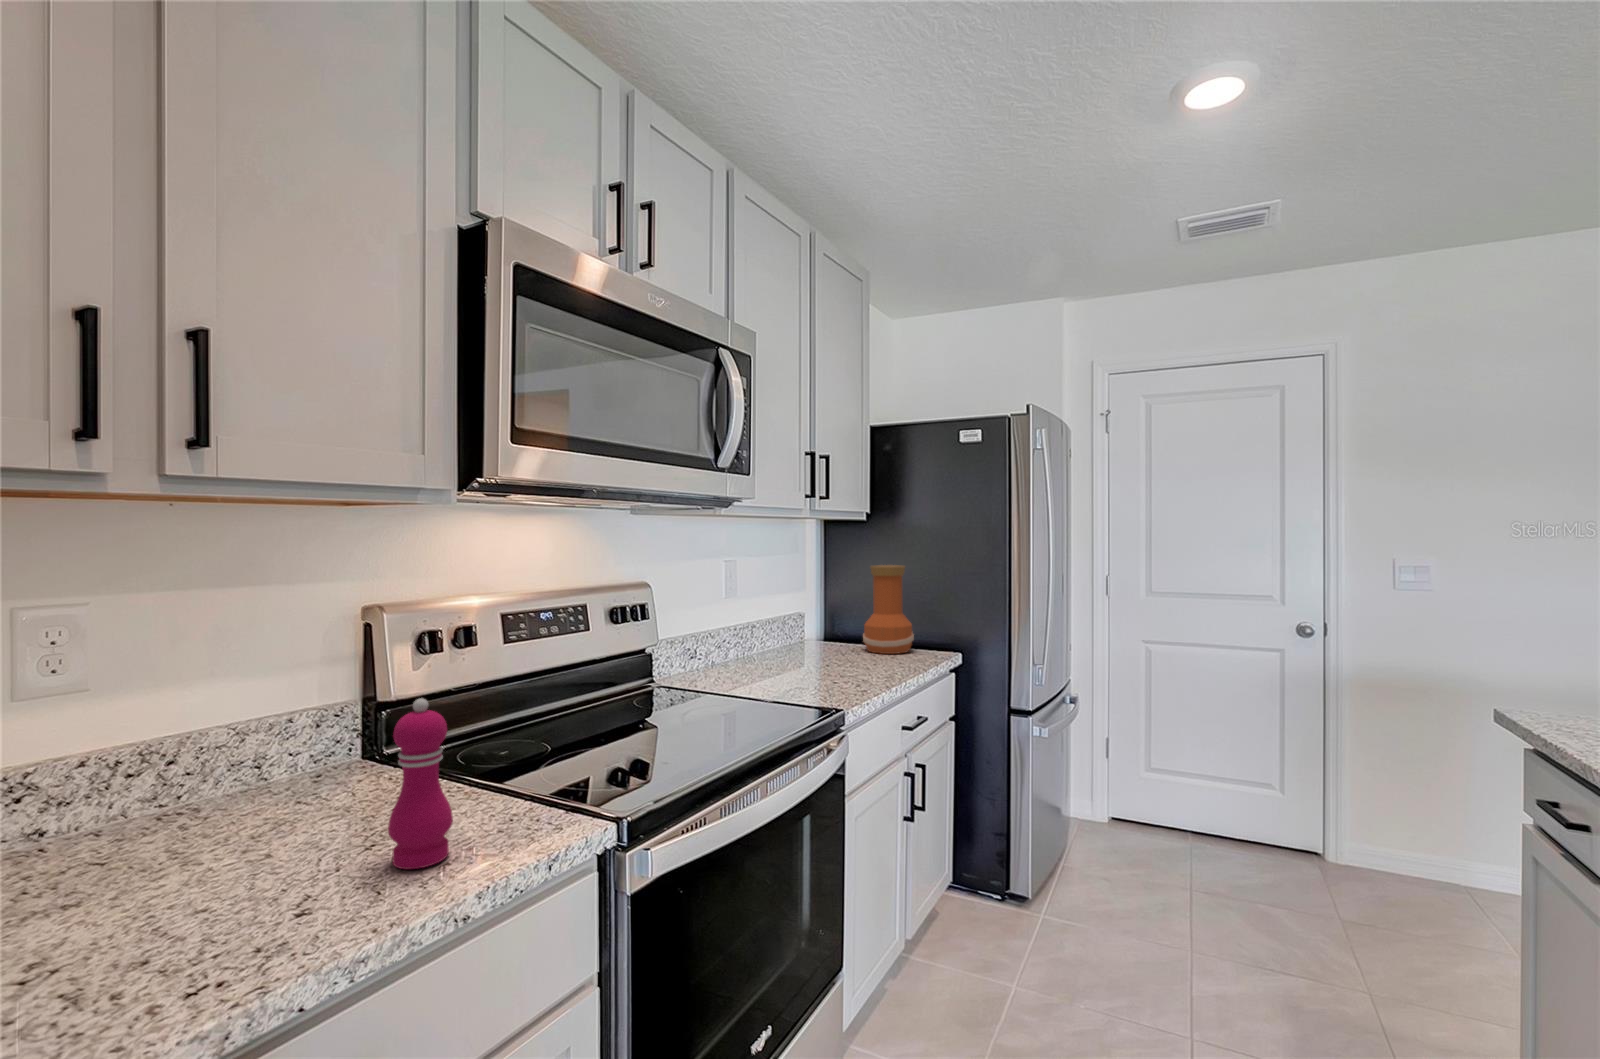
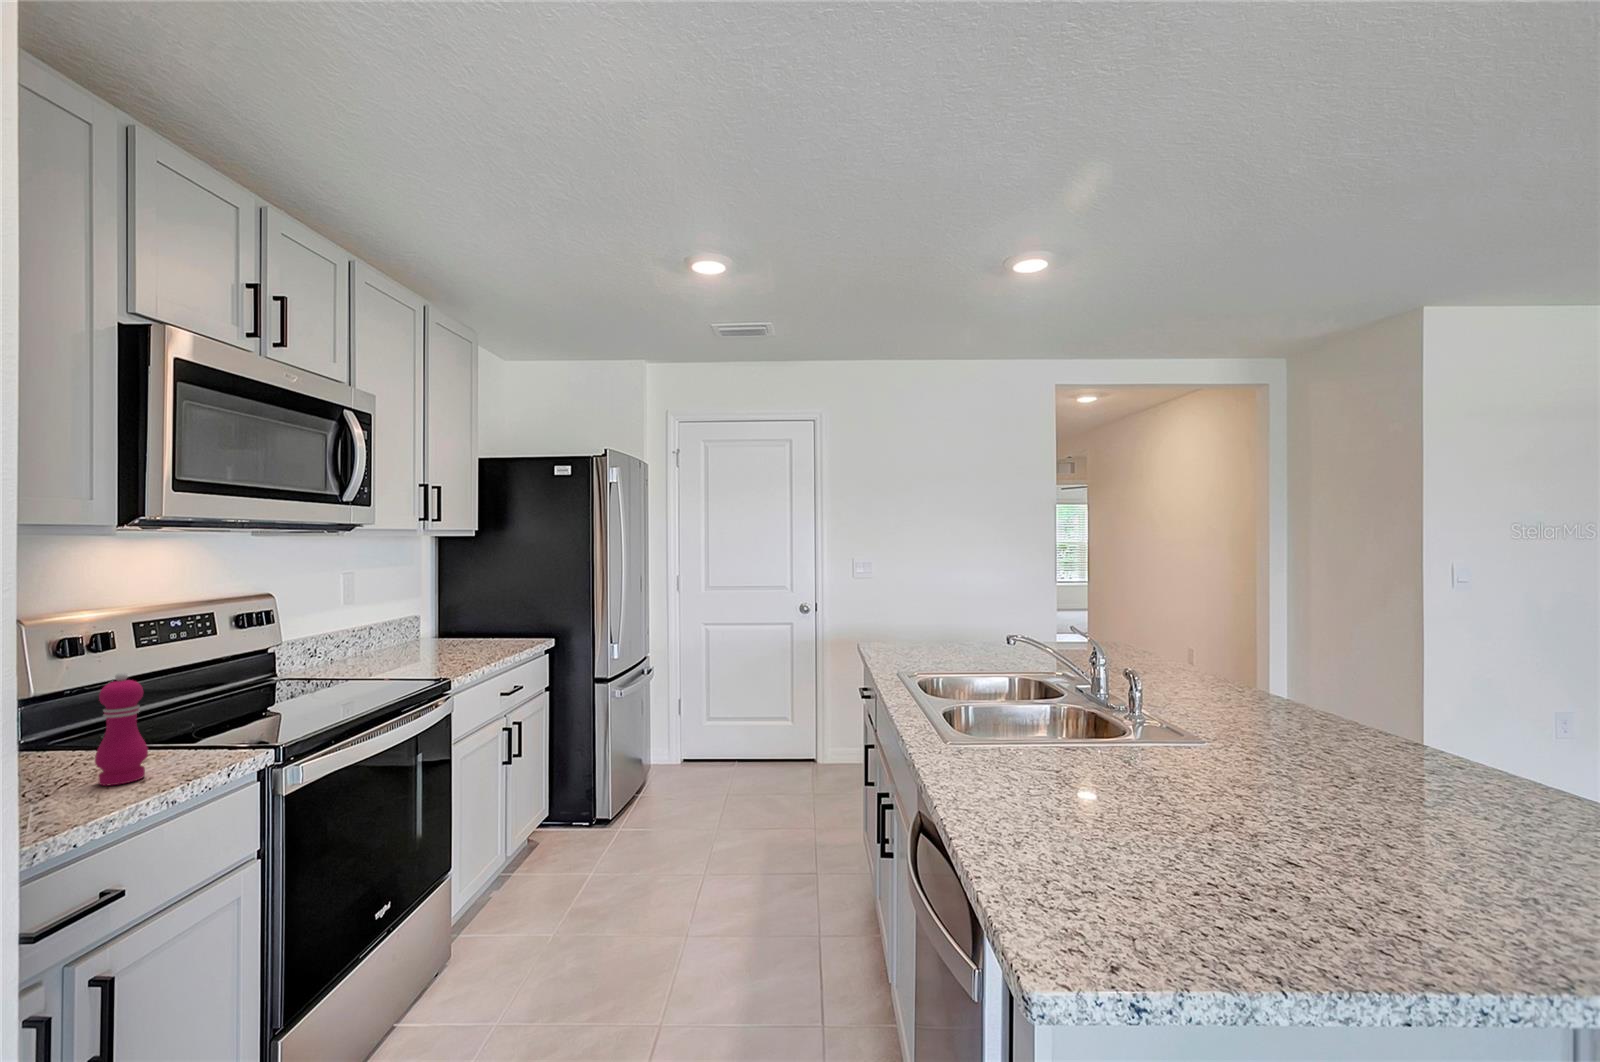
vase: present [863,565,914,654] -> none [473,573,517,644]

